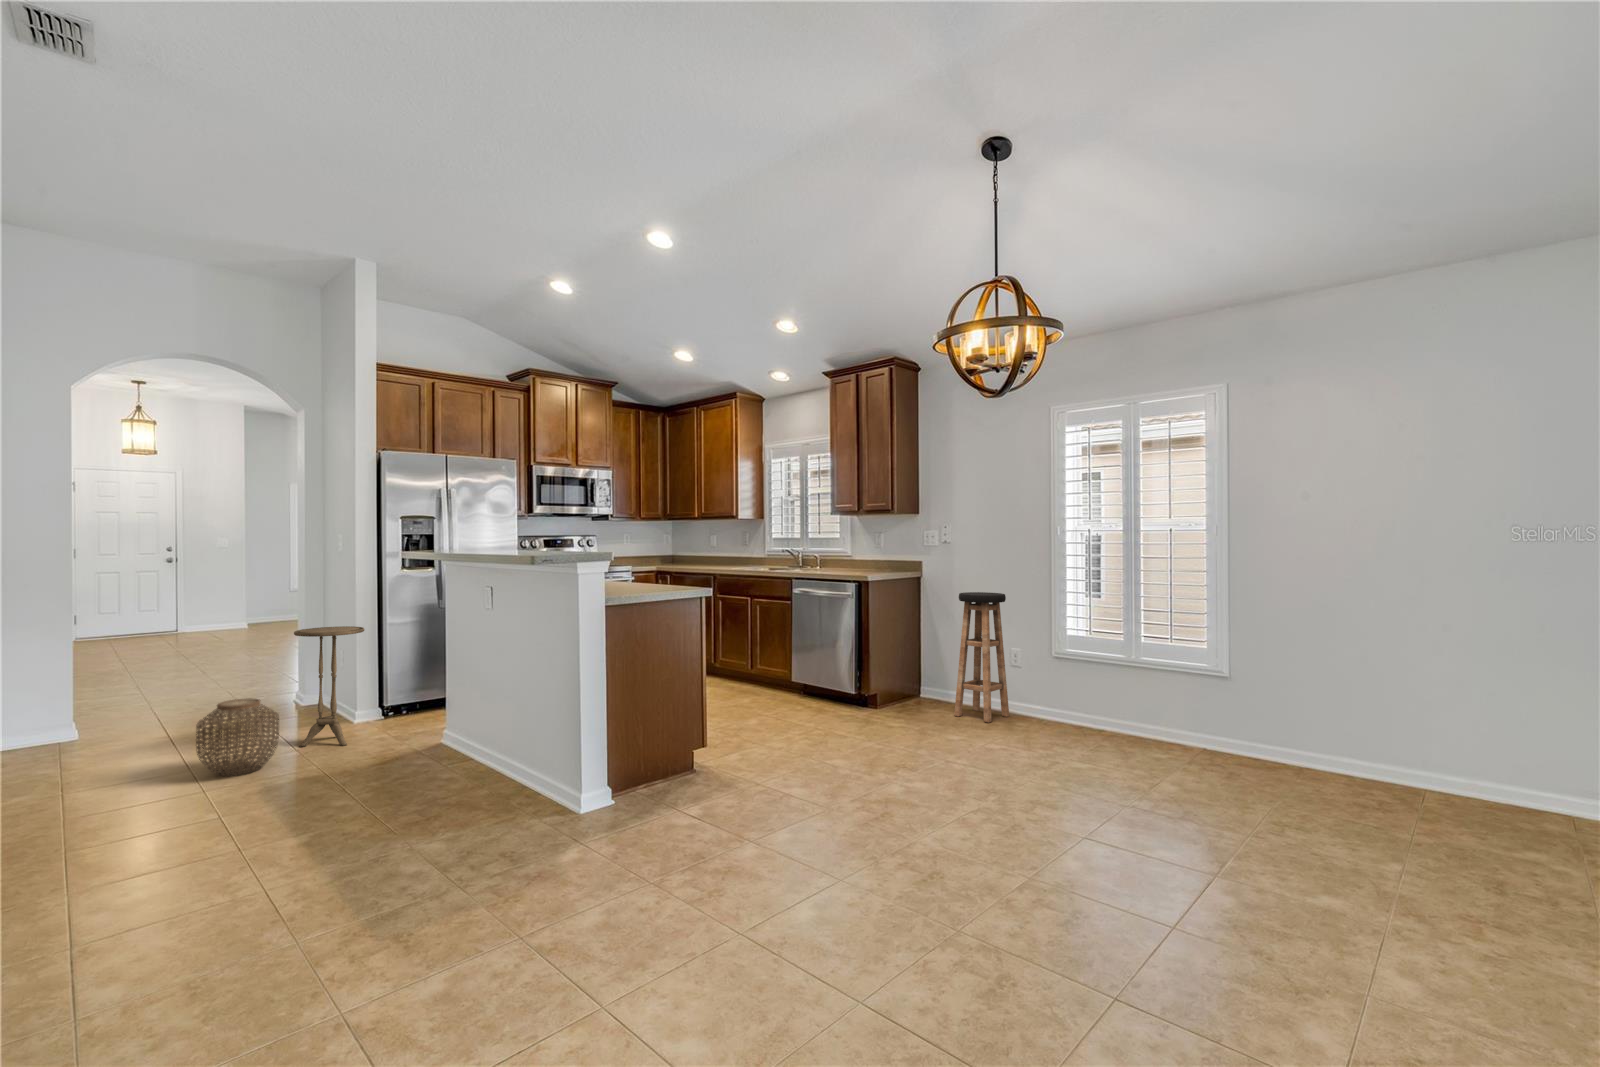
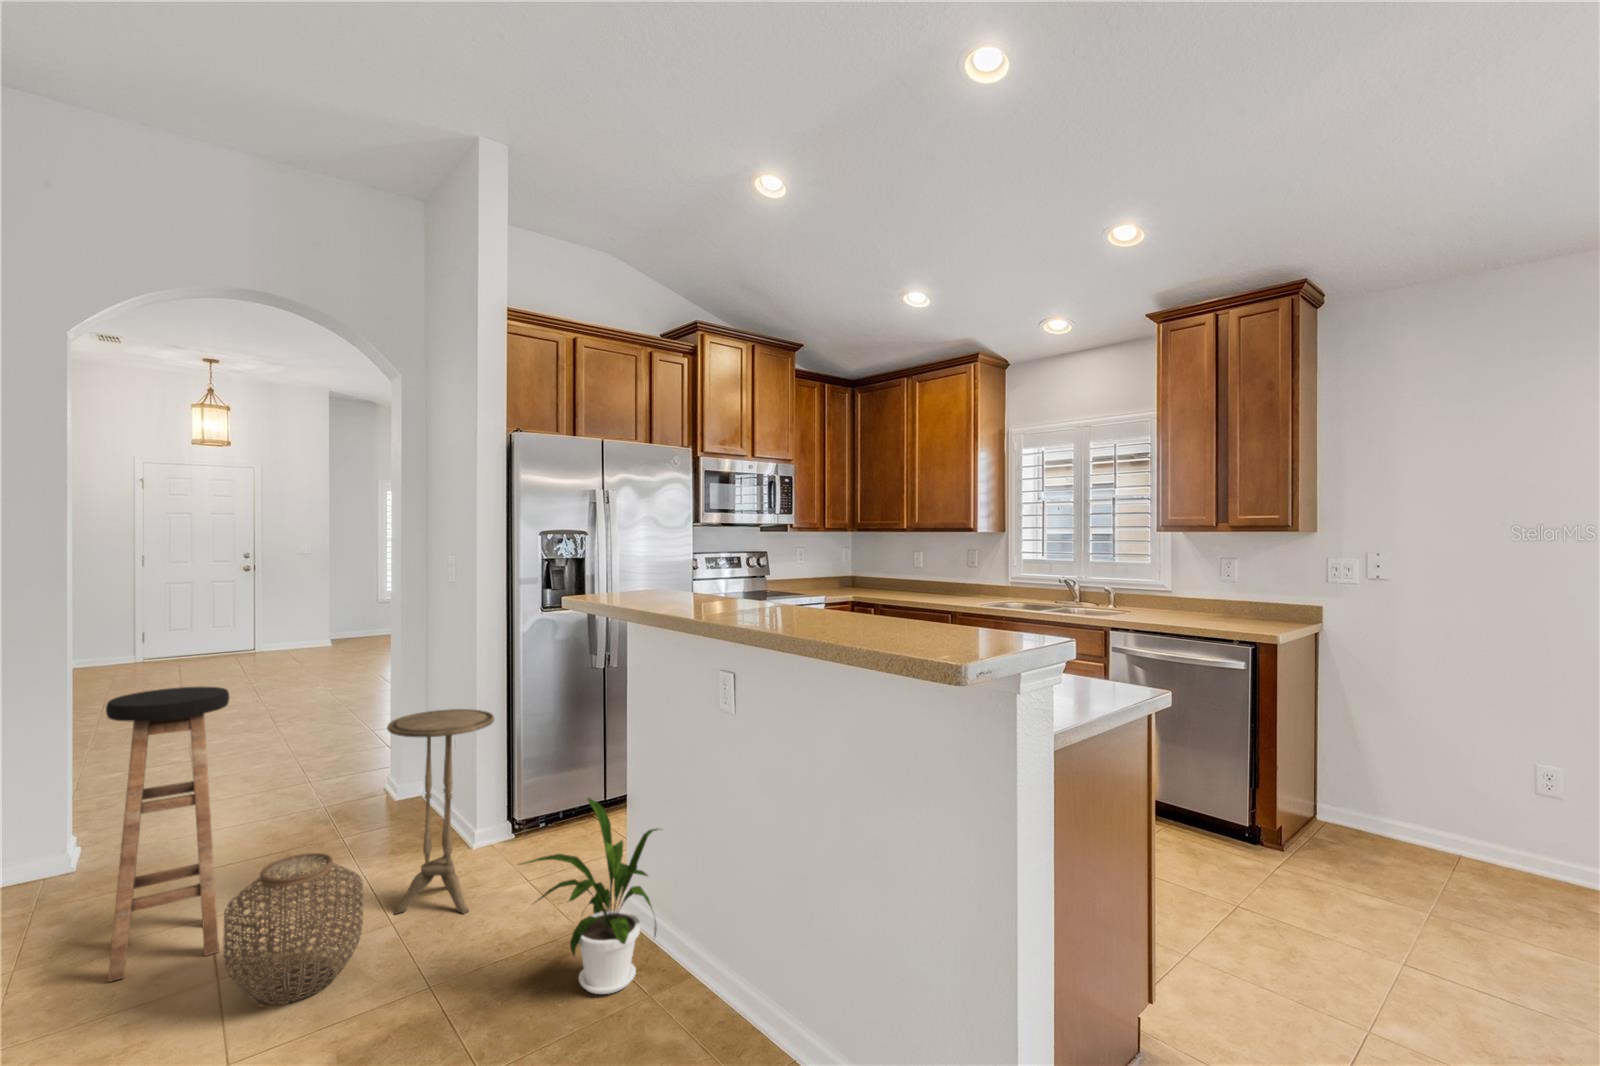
bar stool: present [954,592,1009,723] -> present [106,687,229,982]
house plant: none [372,665,462,767] -> present [519,798,659,994]

